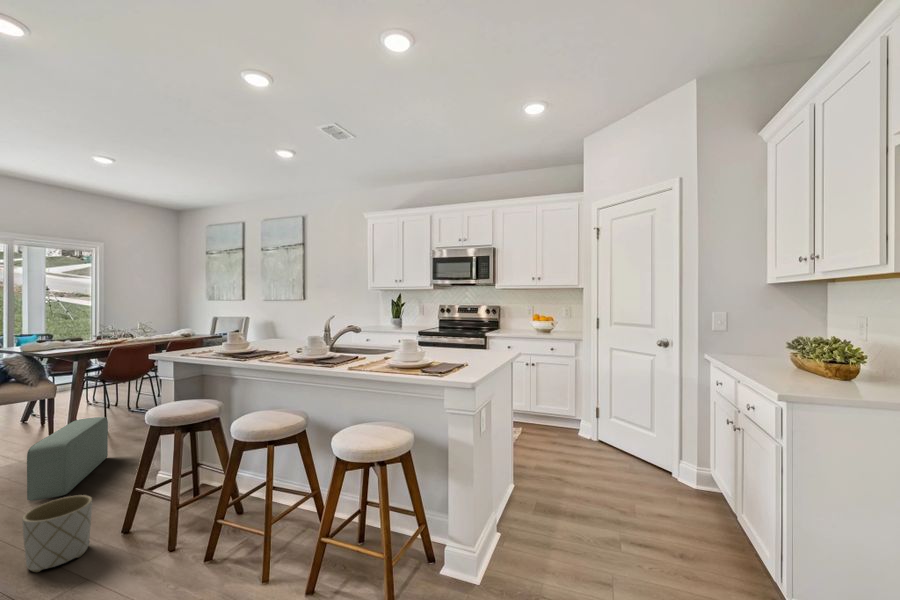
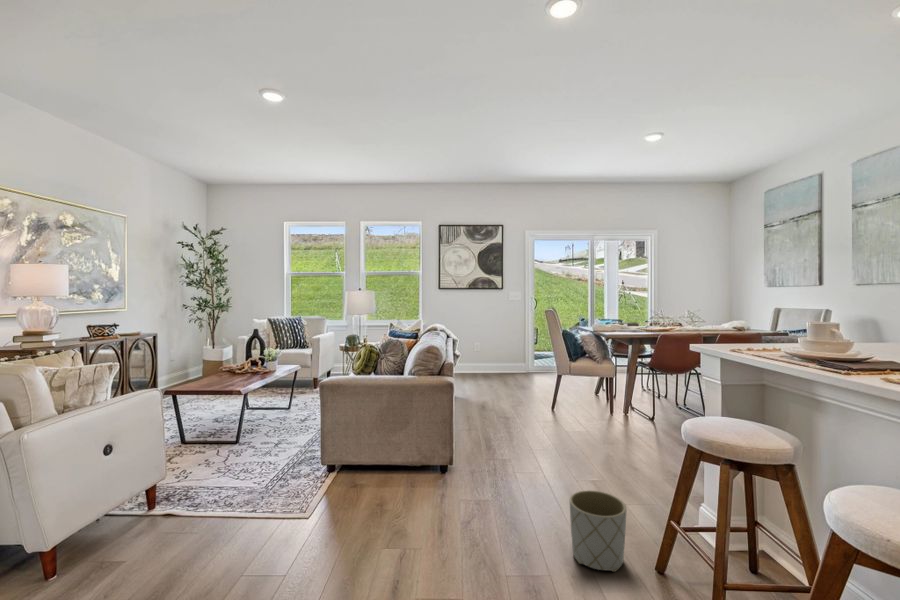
pouf: present [27,417,108,501] -> none [585,406,652,482]

